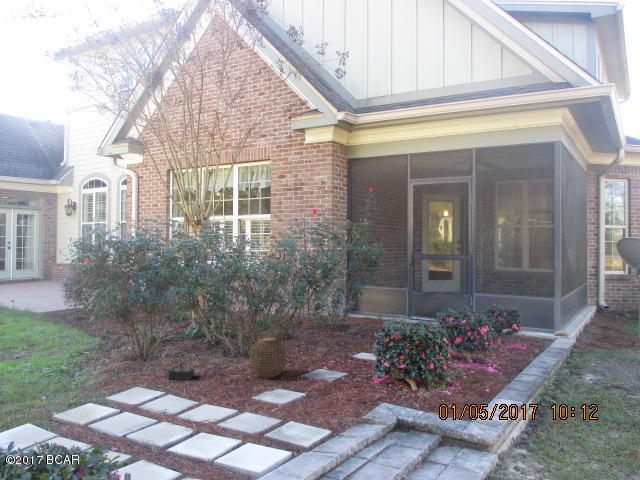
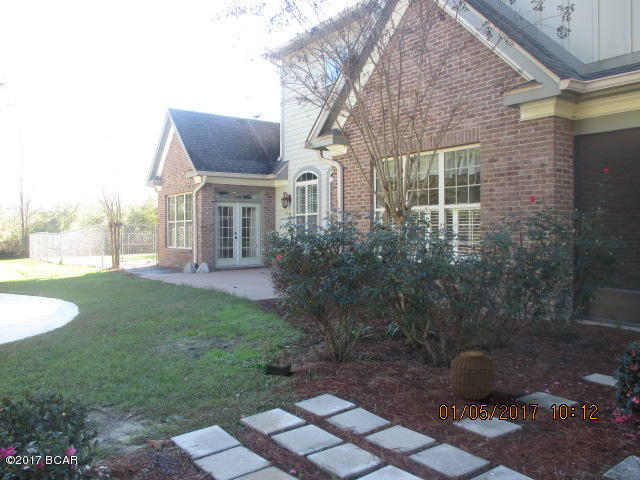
decorative plant: present [162,346,198,380] -> present [262,346,291,375]

